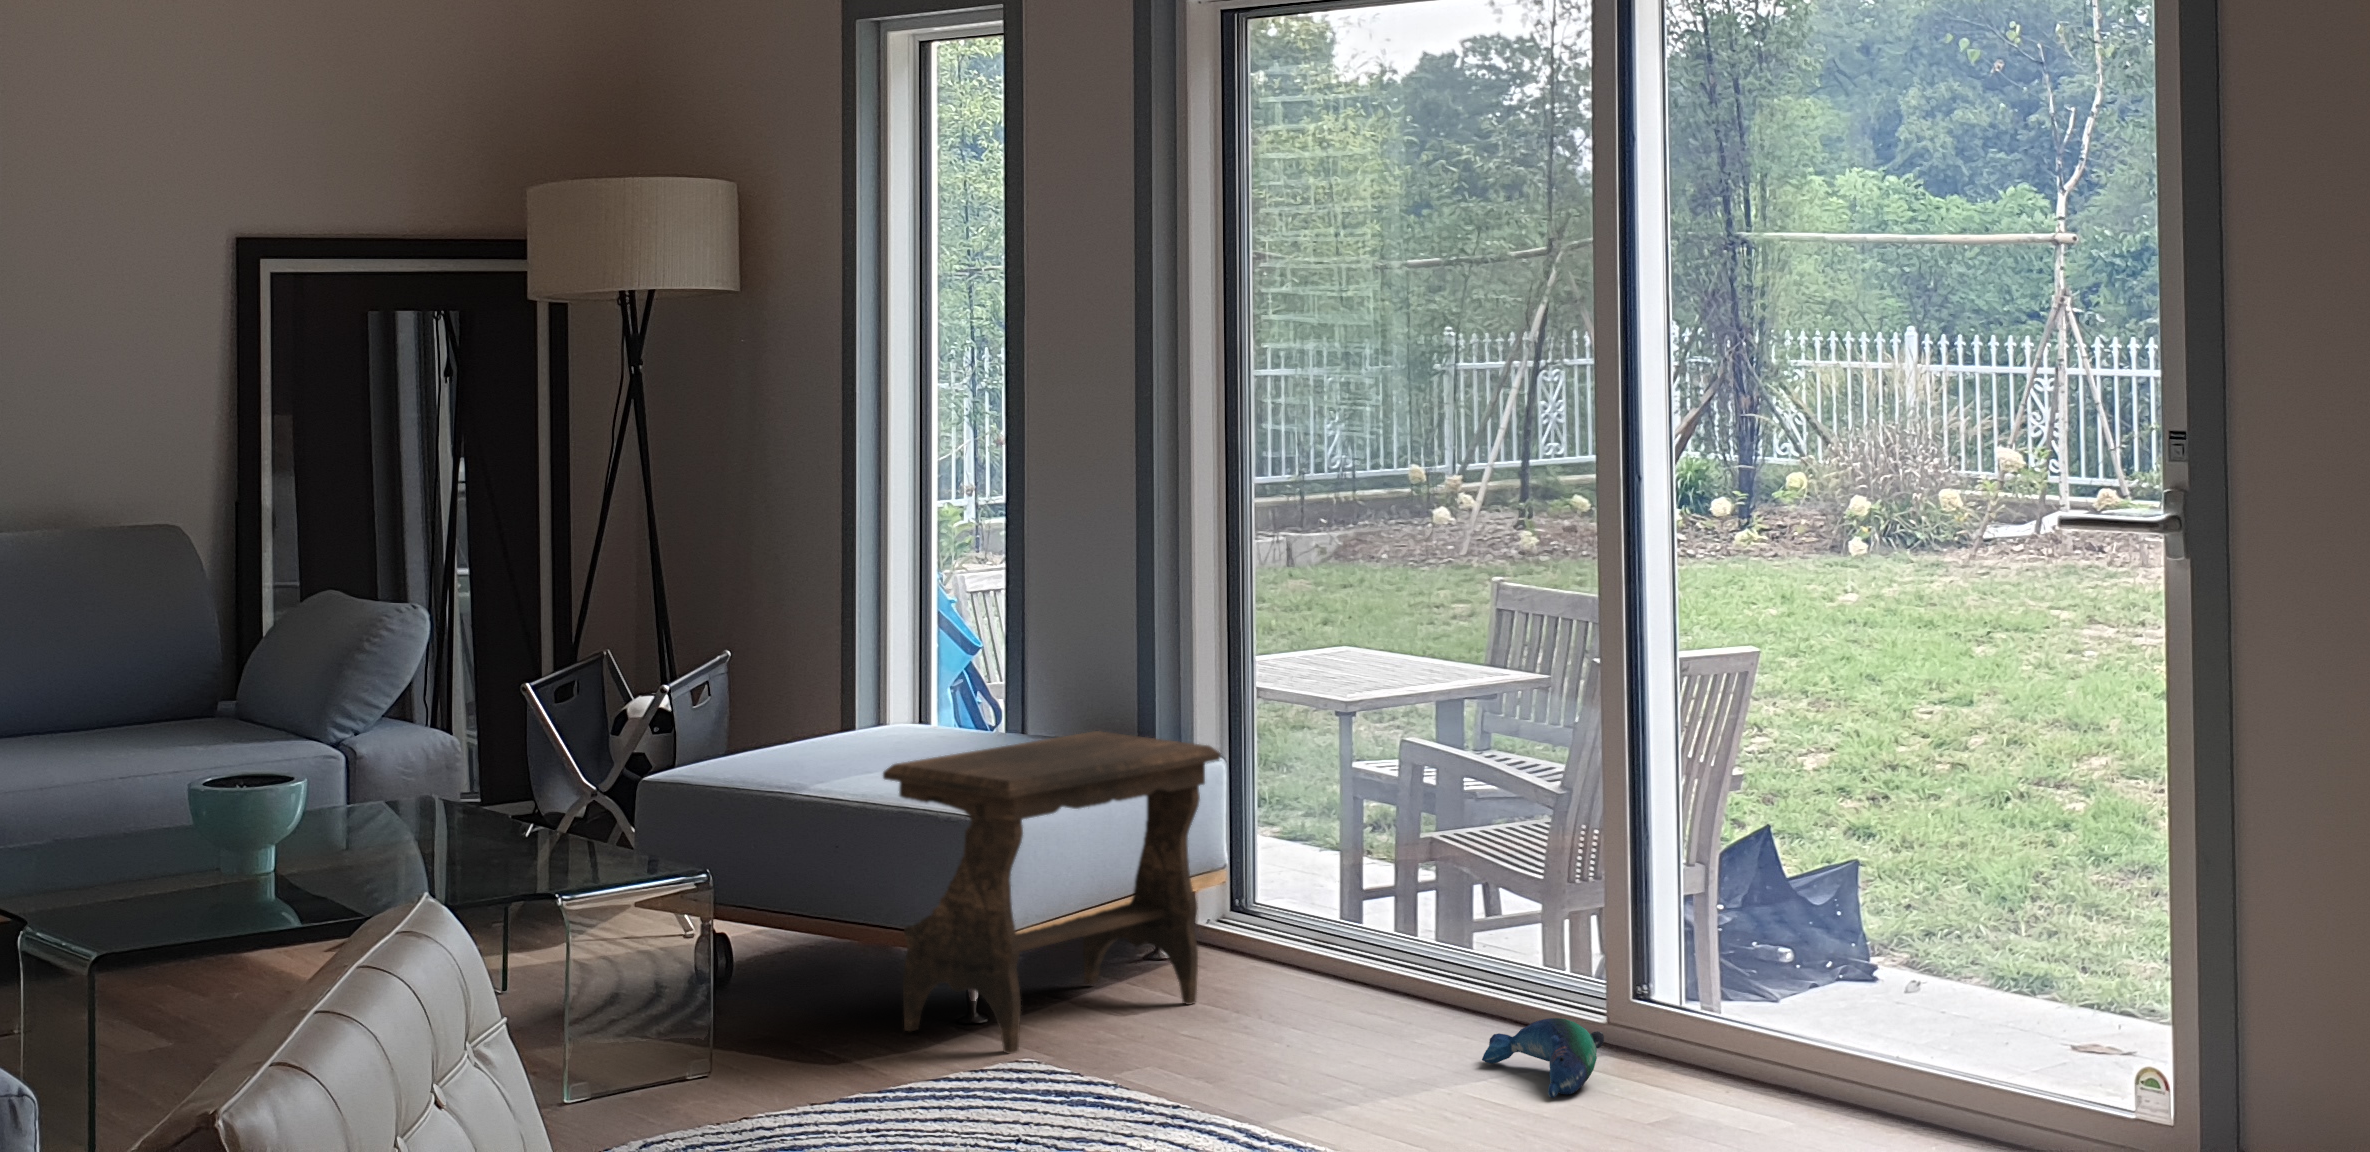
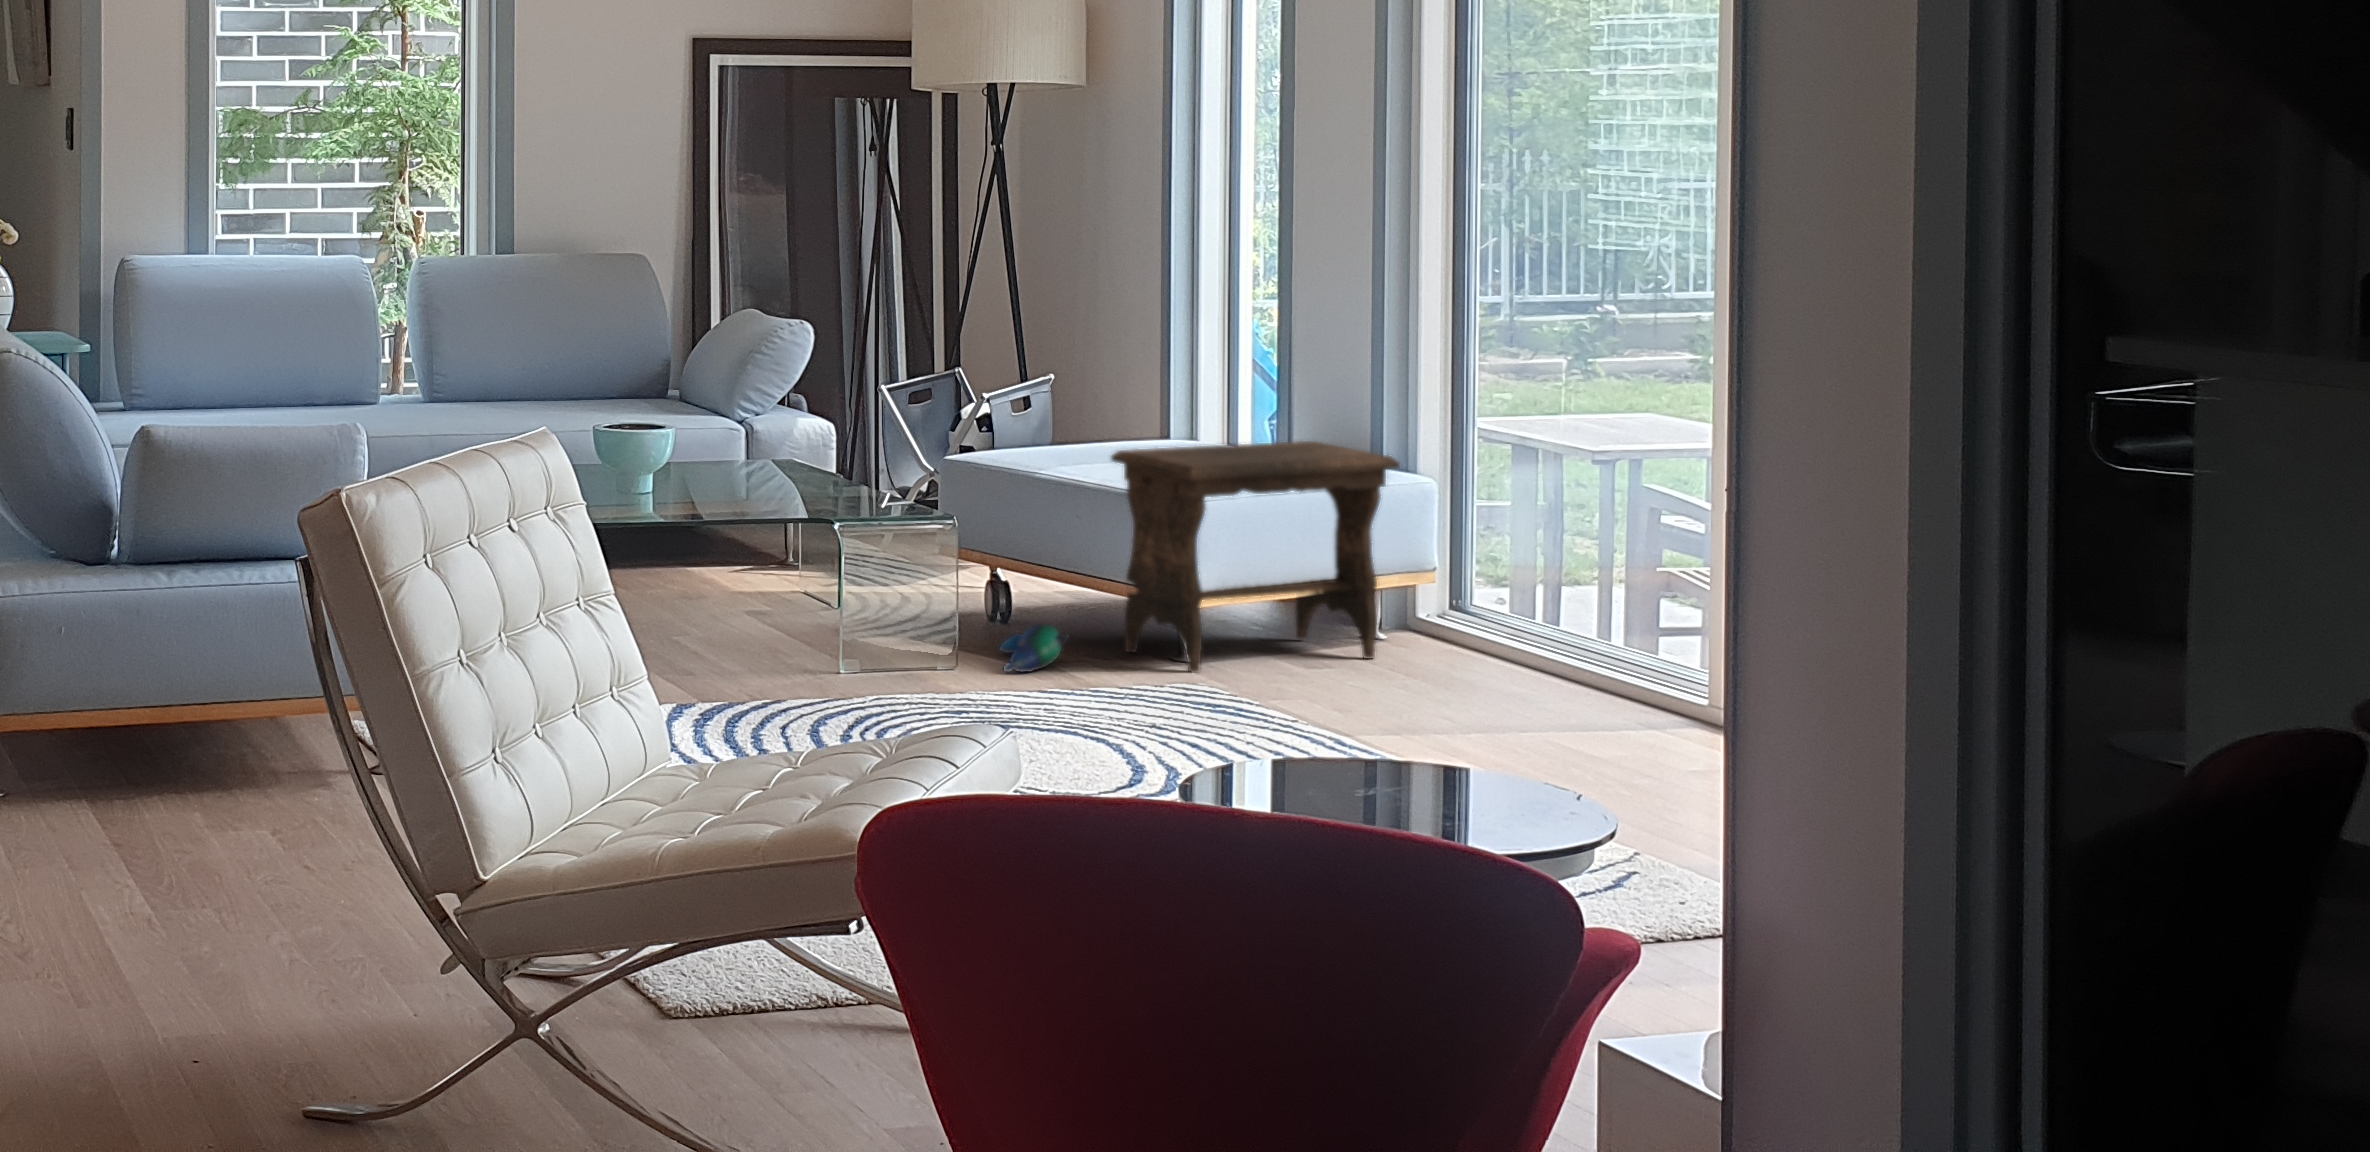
plush toy: present [1482,1018,1604,1098] -> present [1000,624,1068,672]

